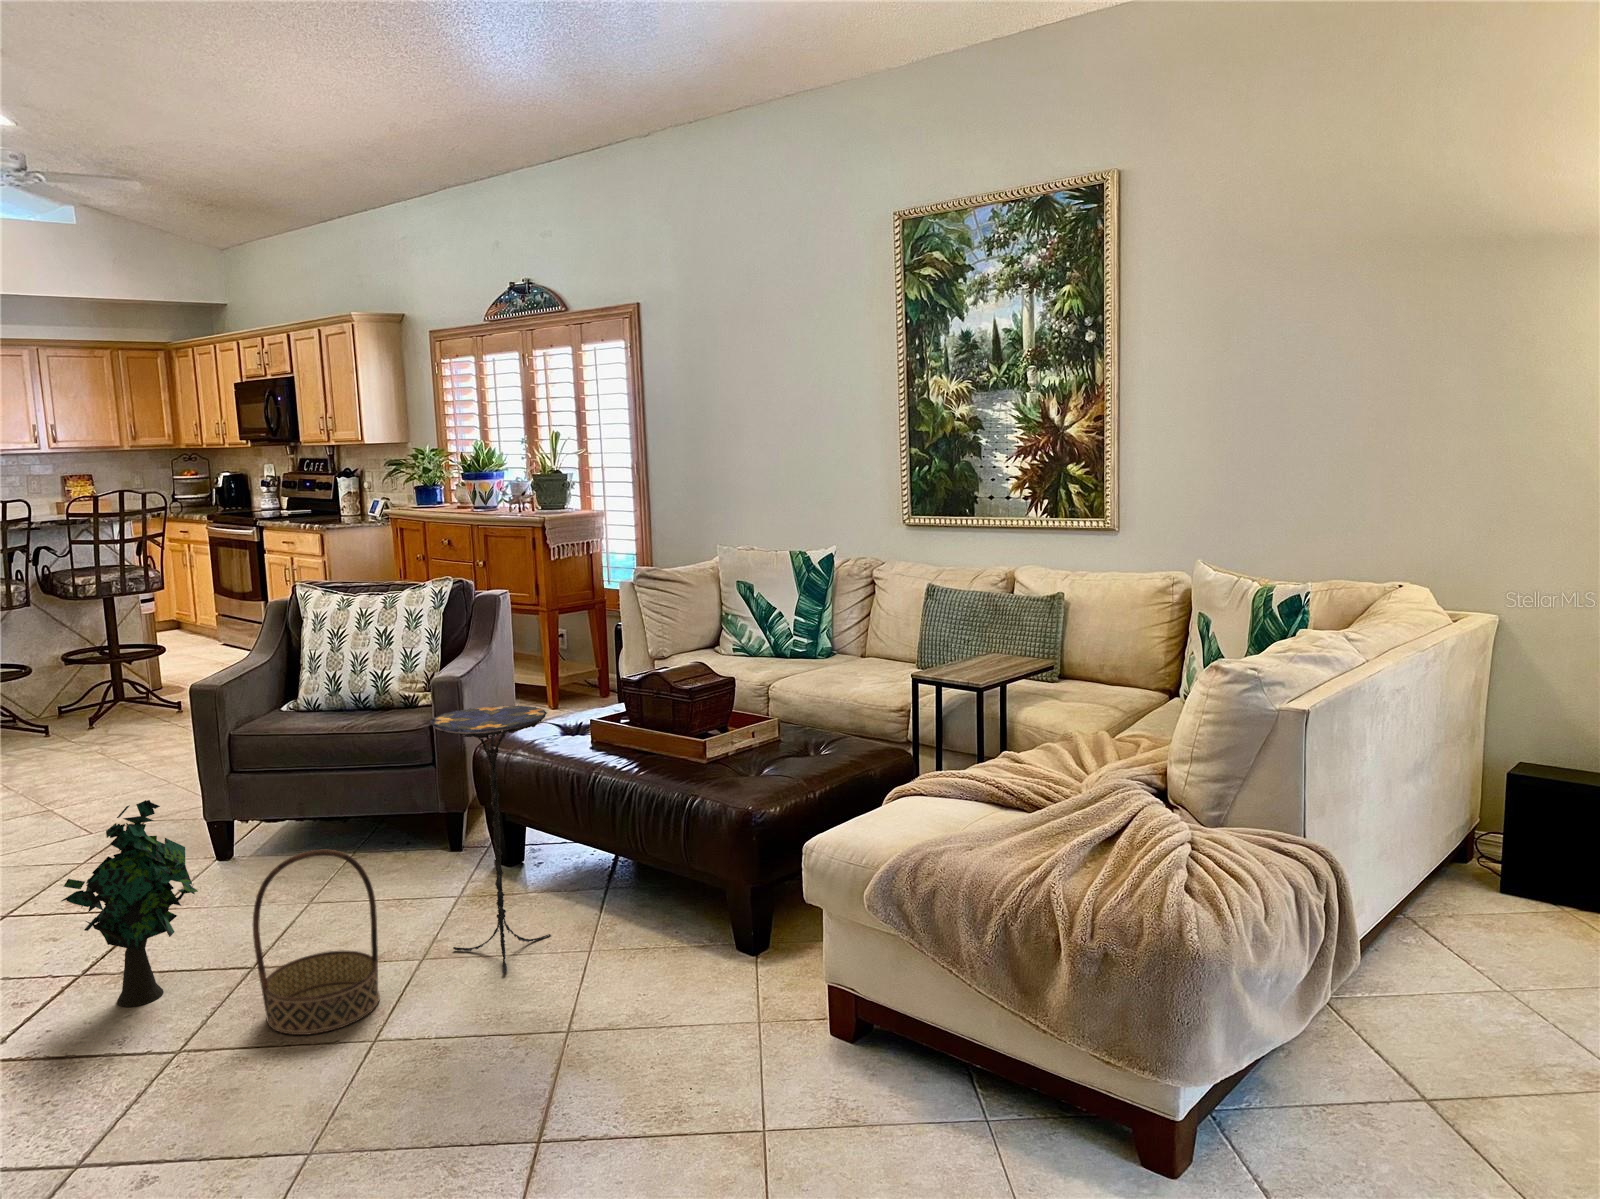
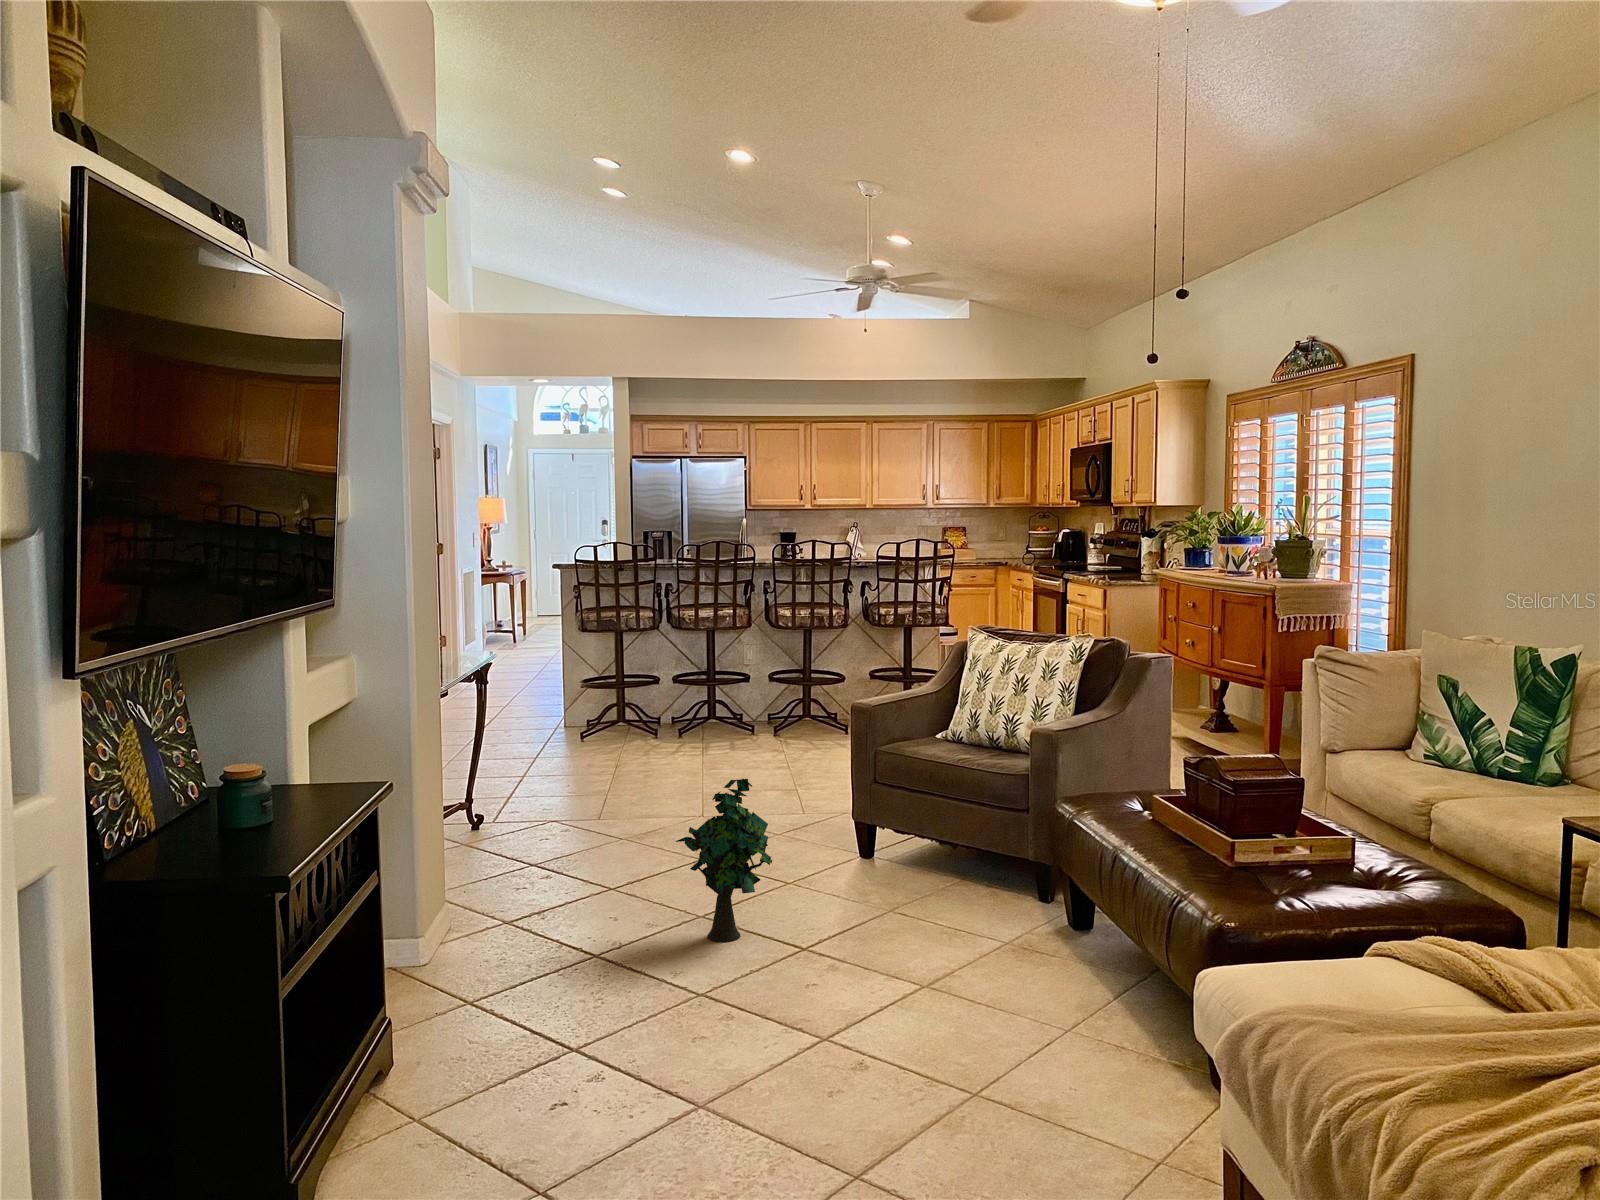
side table: present [430,706,550,973] -> none [936,751,1048,1015]
basket: present [253,850,380,1035] -> none [768,847,867,1009]

